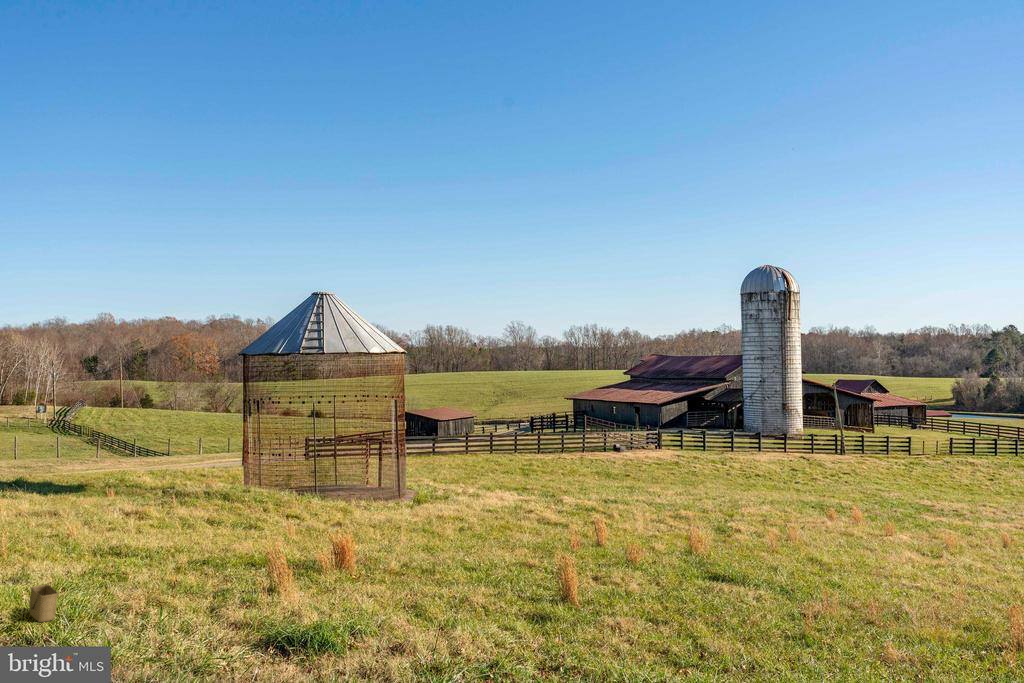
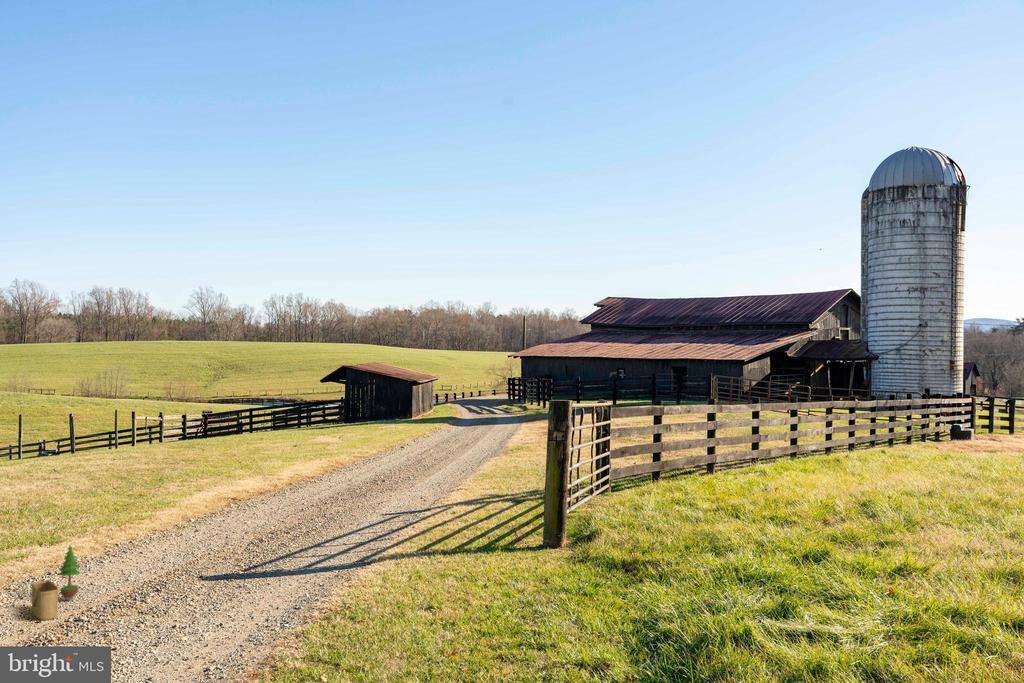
potted tree: none [56,551,78,604] -> present [58,545,80,601]

